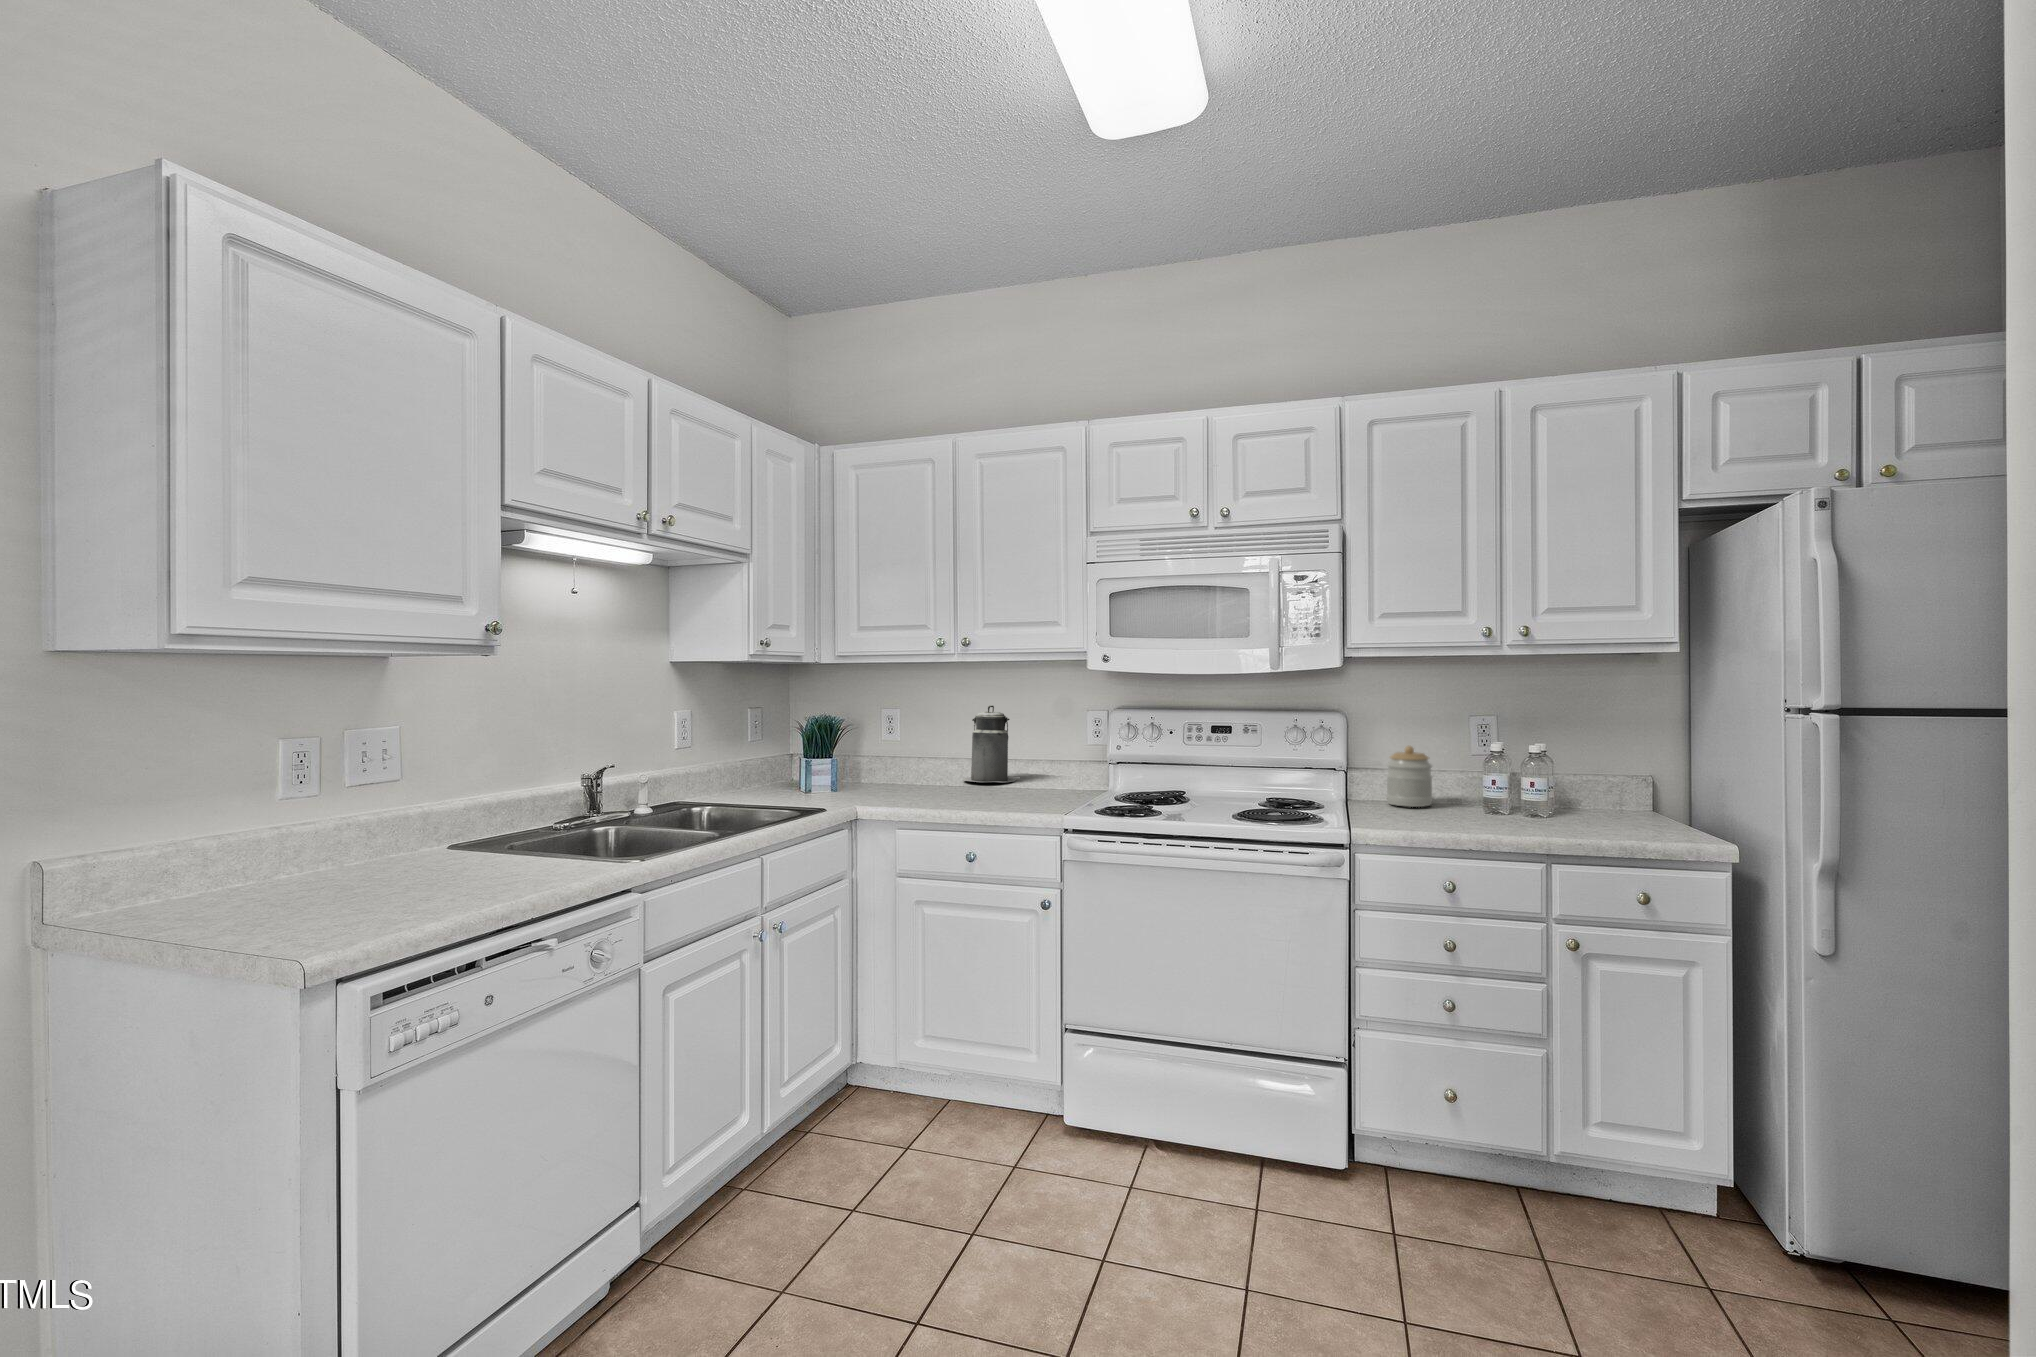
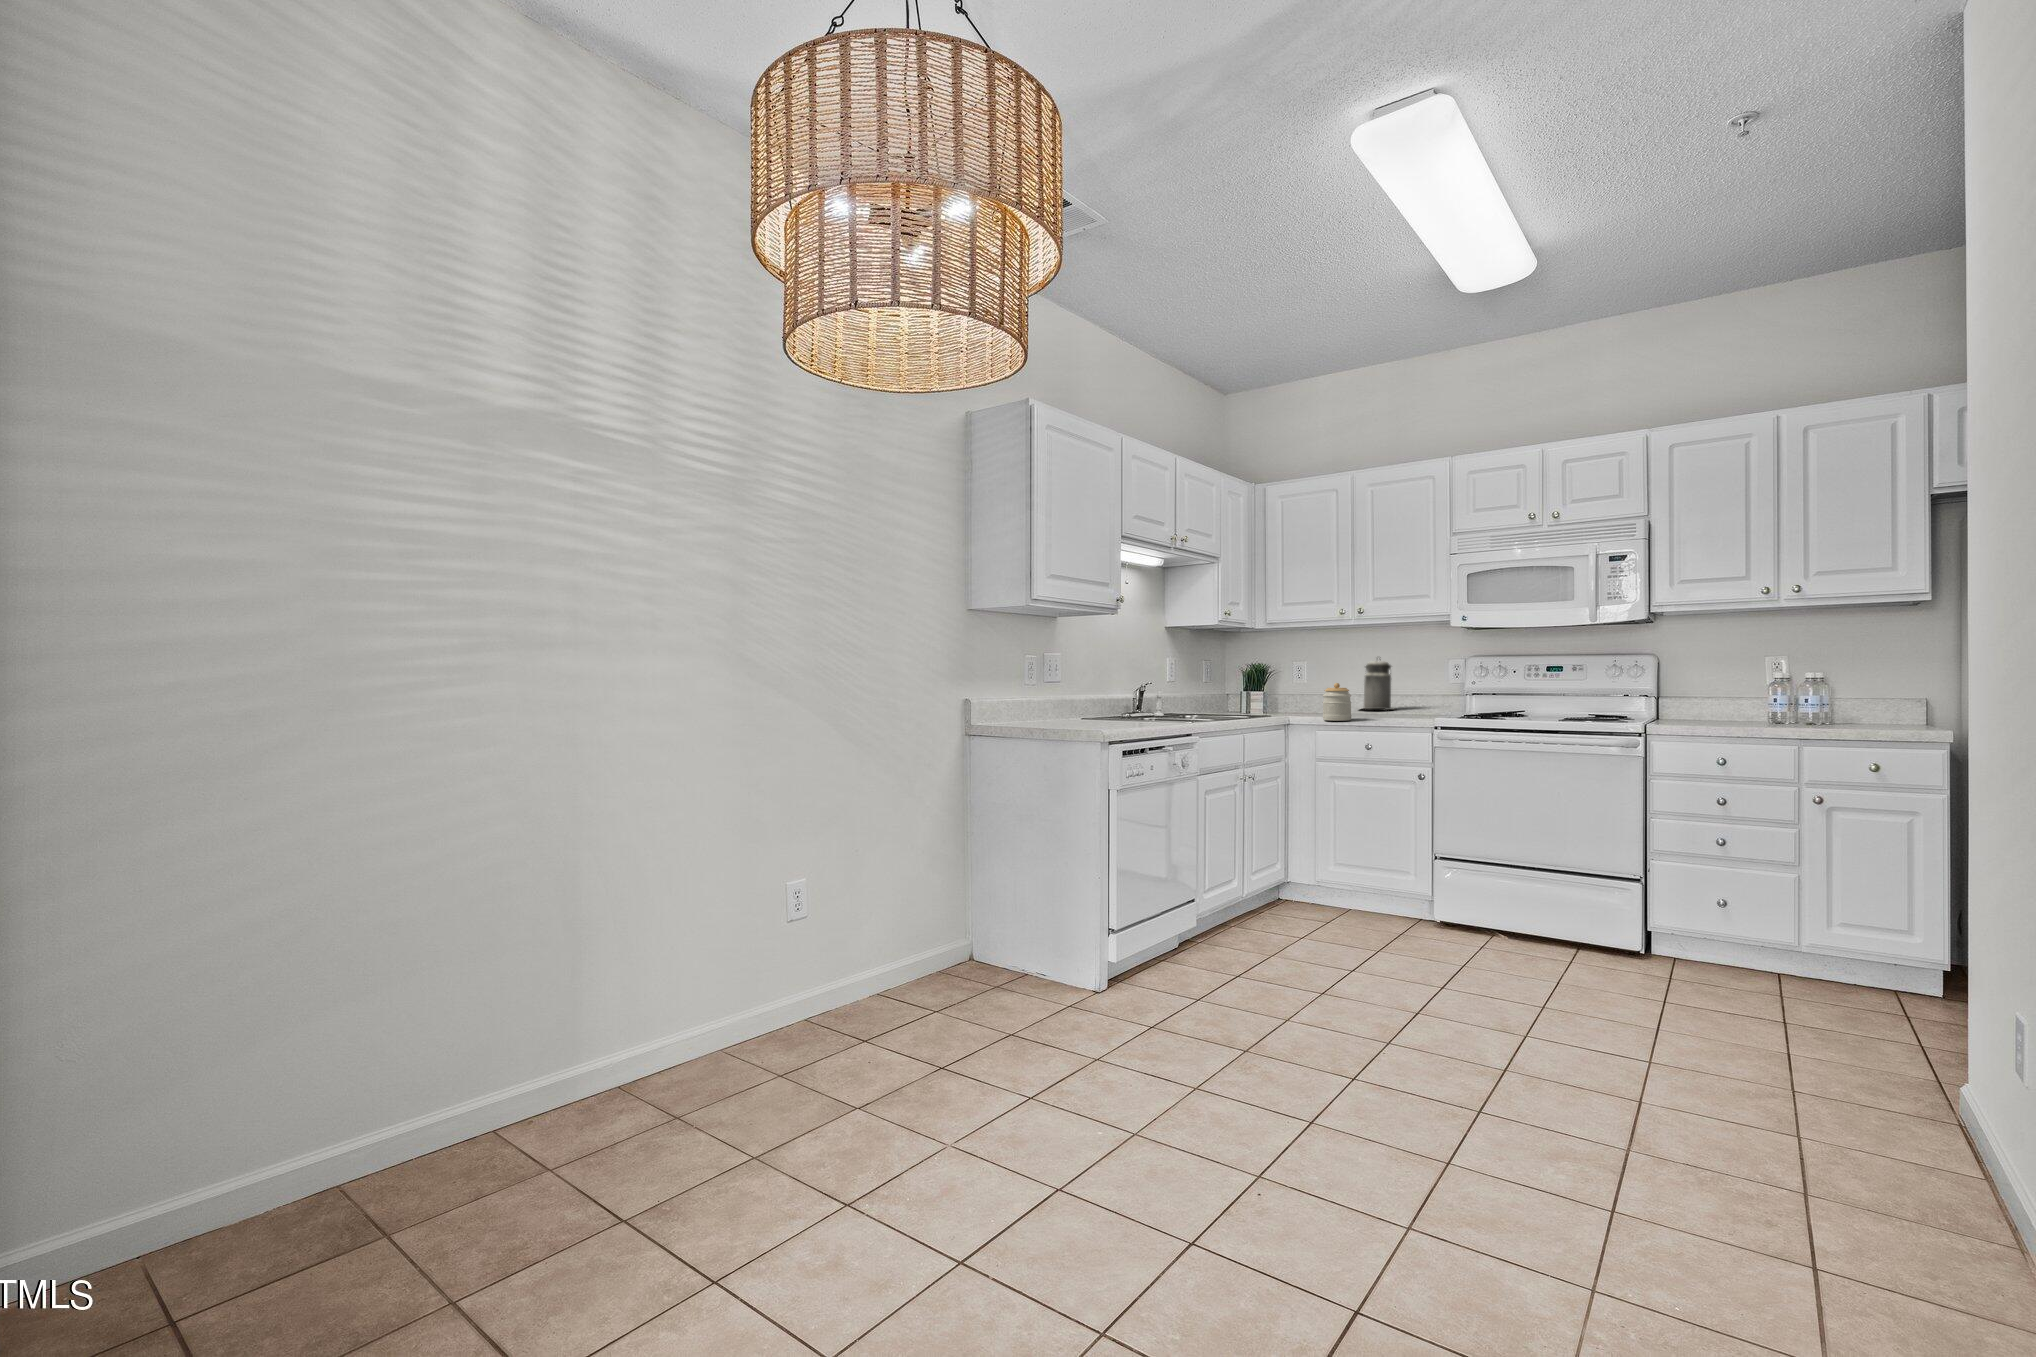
jar: present [1387,746,1433,807] -> present [1323,683,1352,721]

